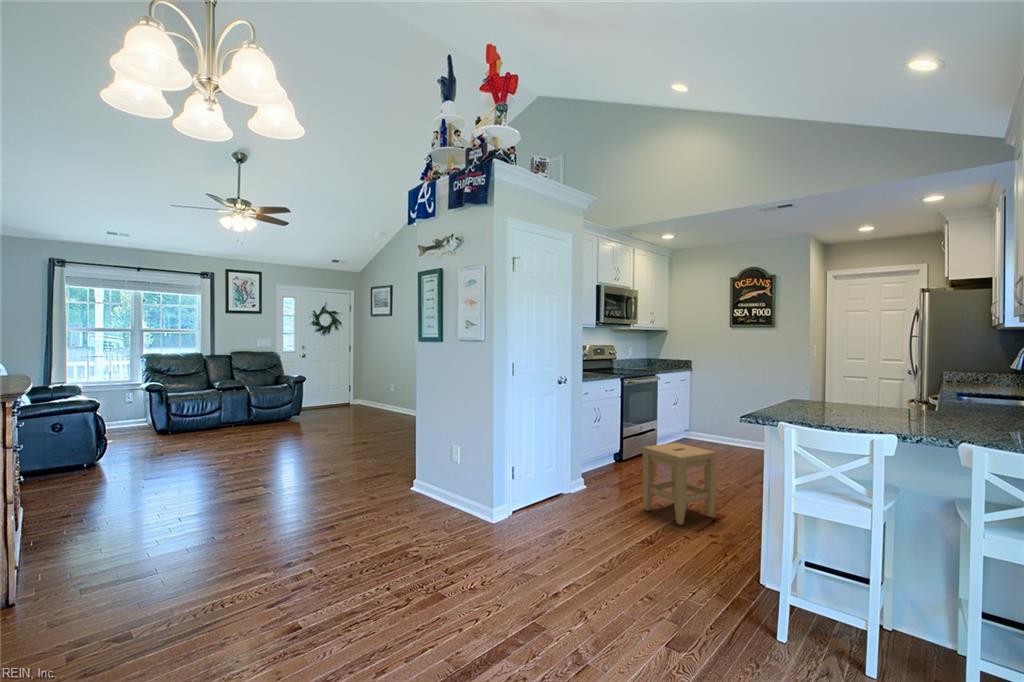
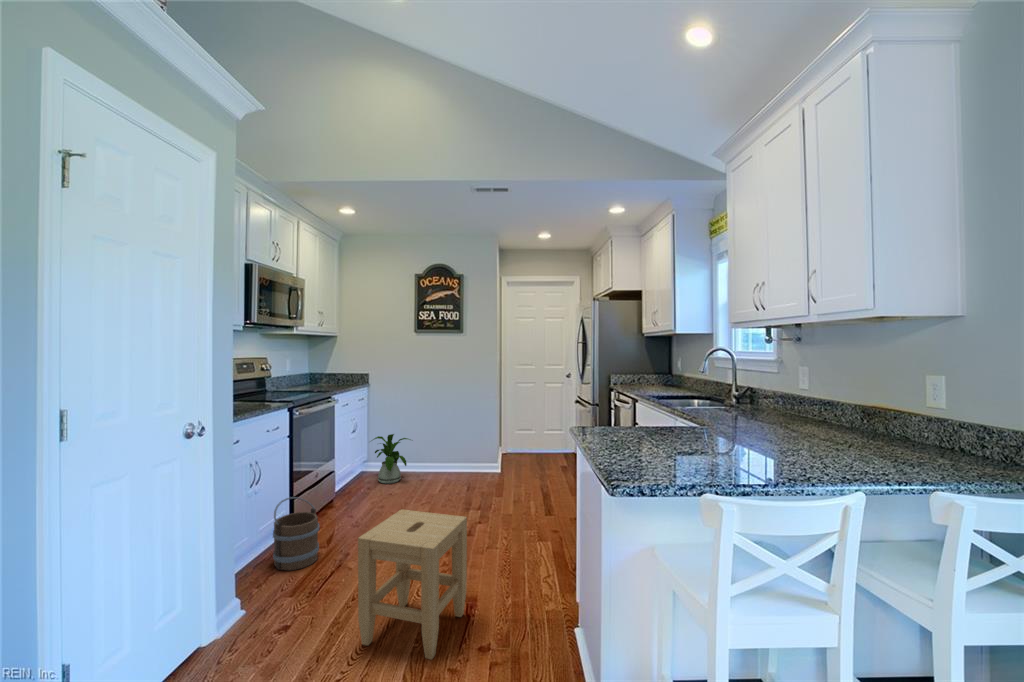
house plant: none [687,410,724,450] -> present [373,434,411,484]
bucket: none [609,432,636,476] -> present [273,497,319,570]

